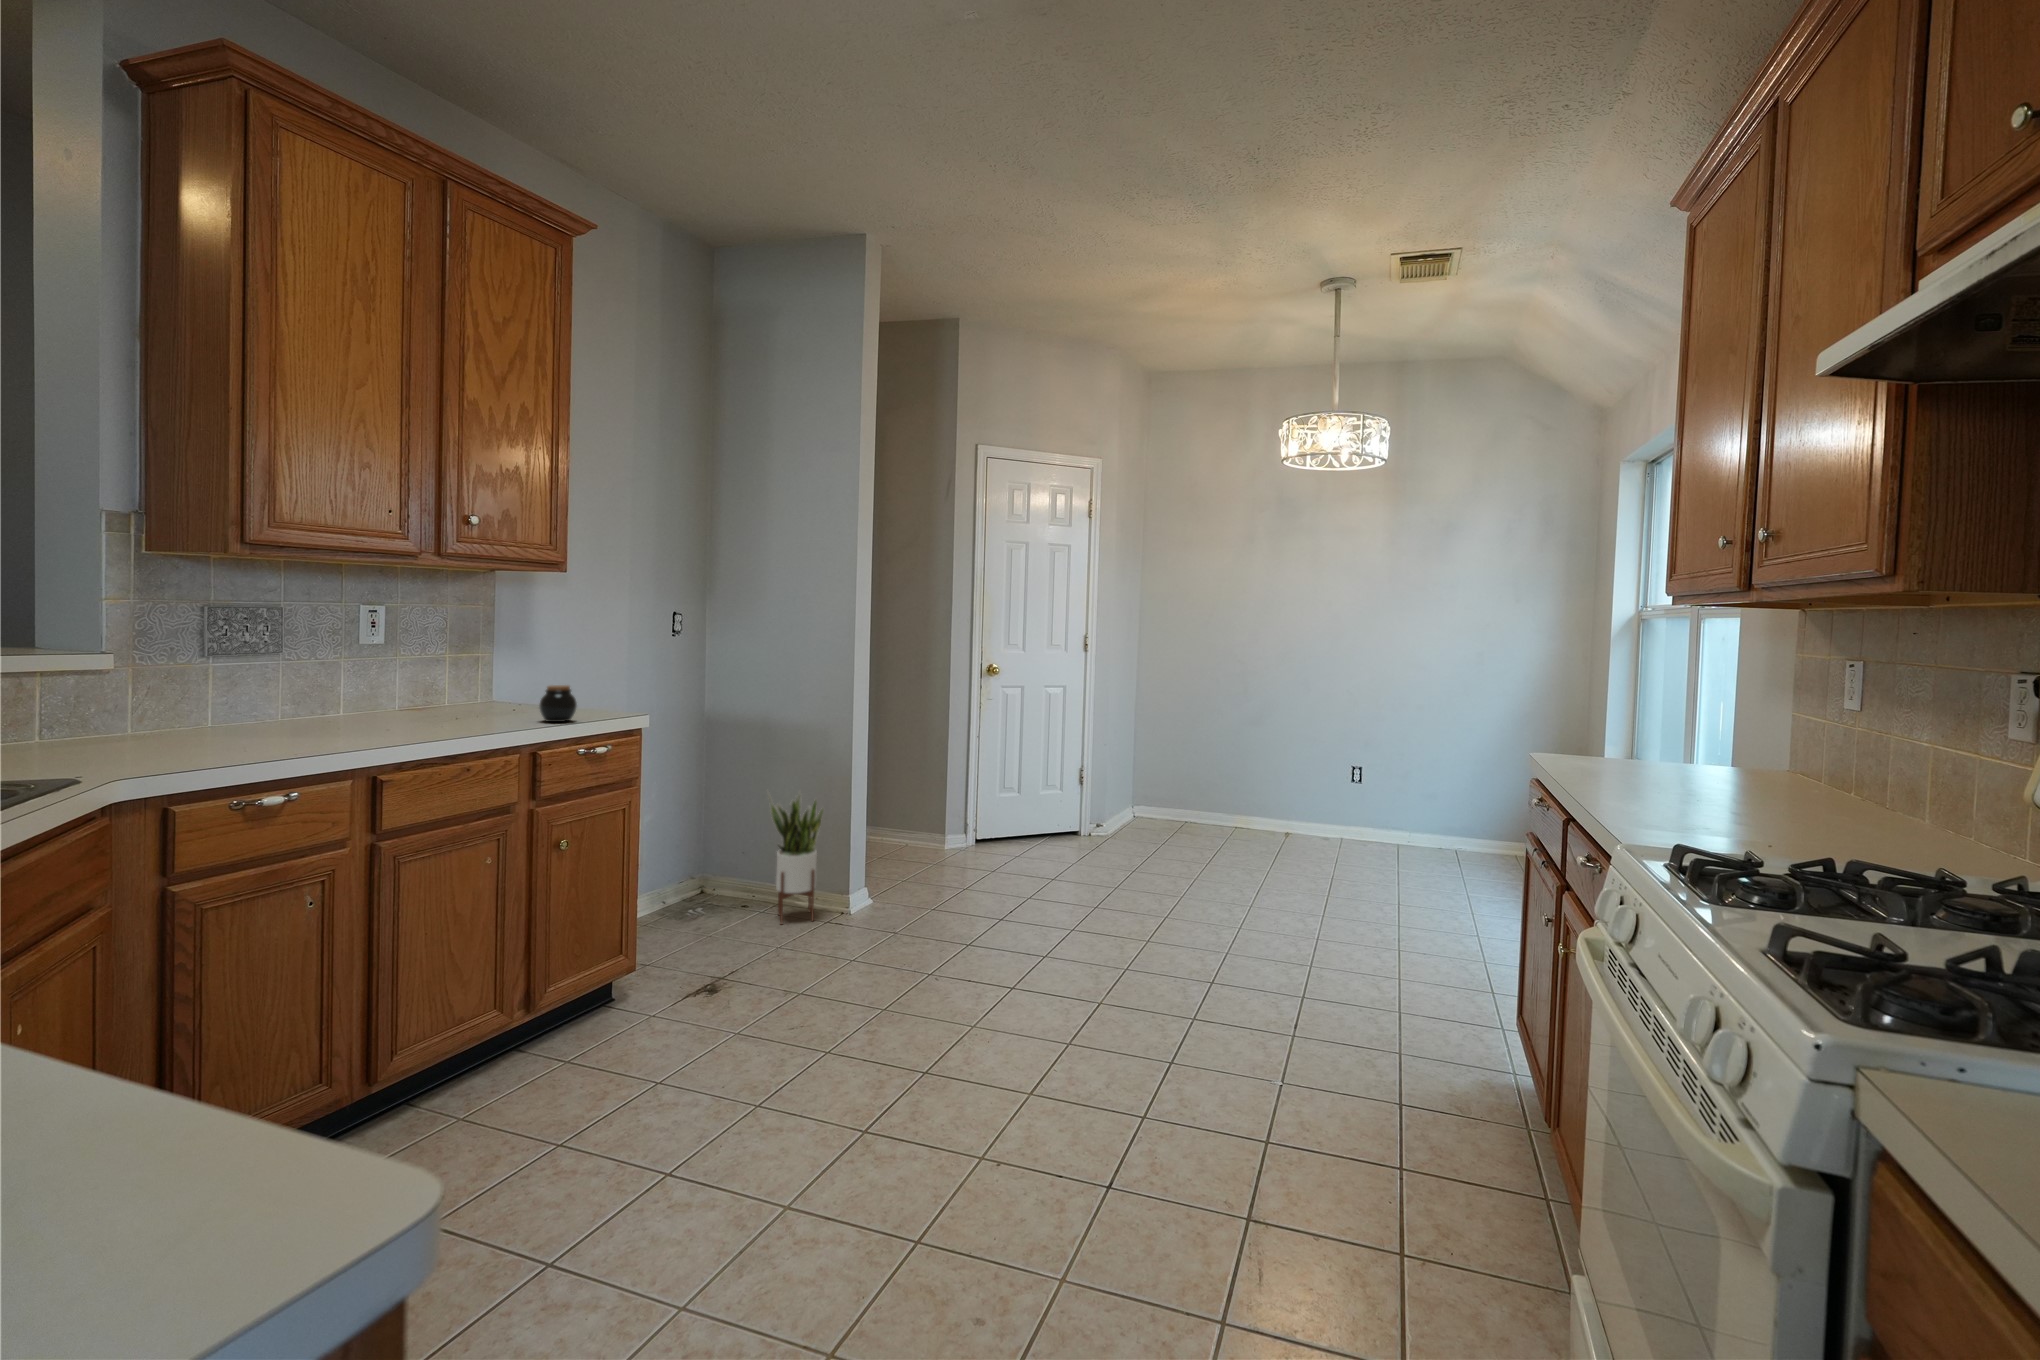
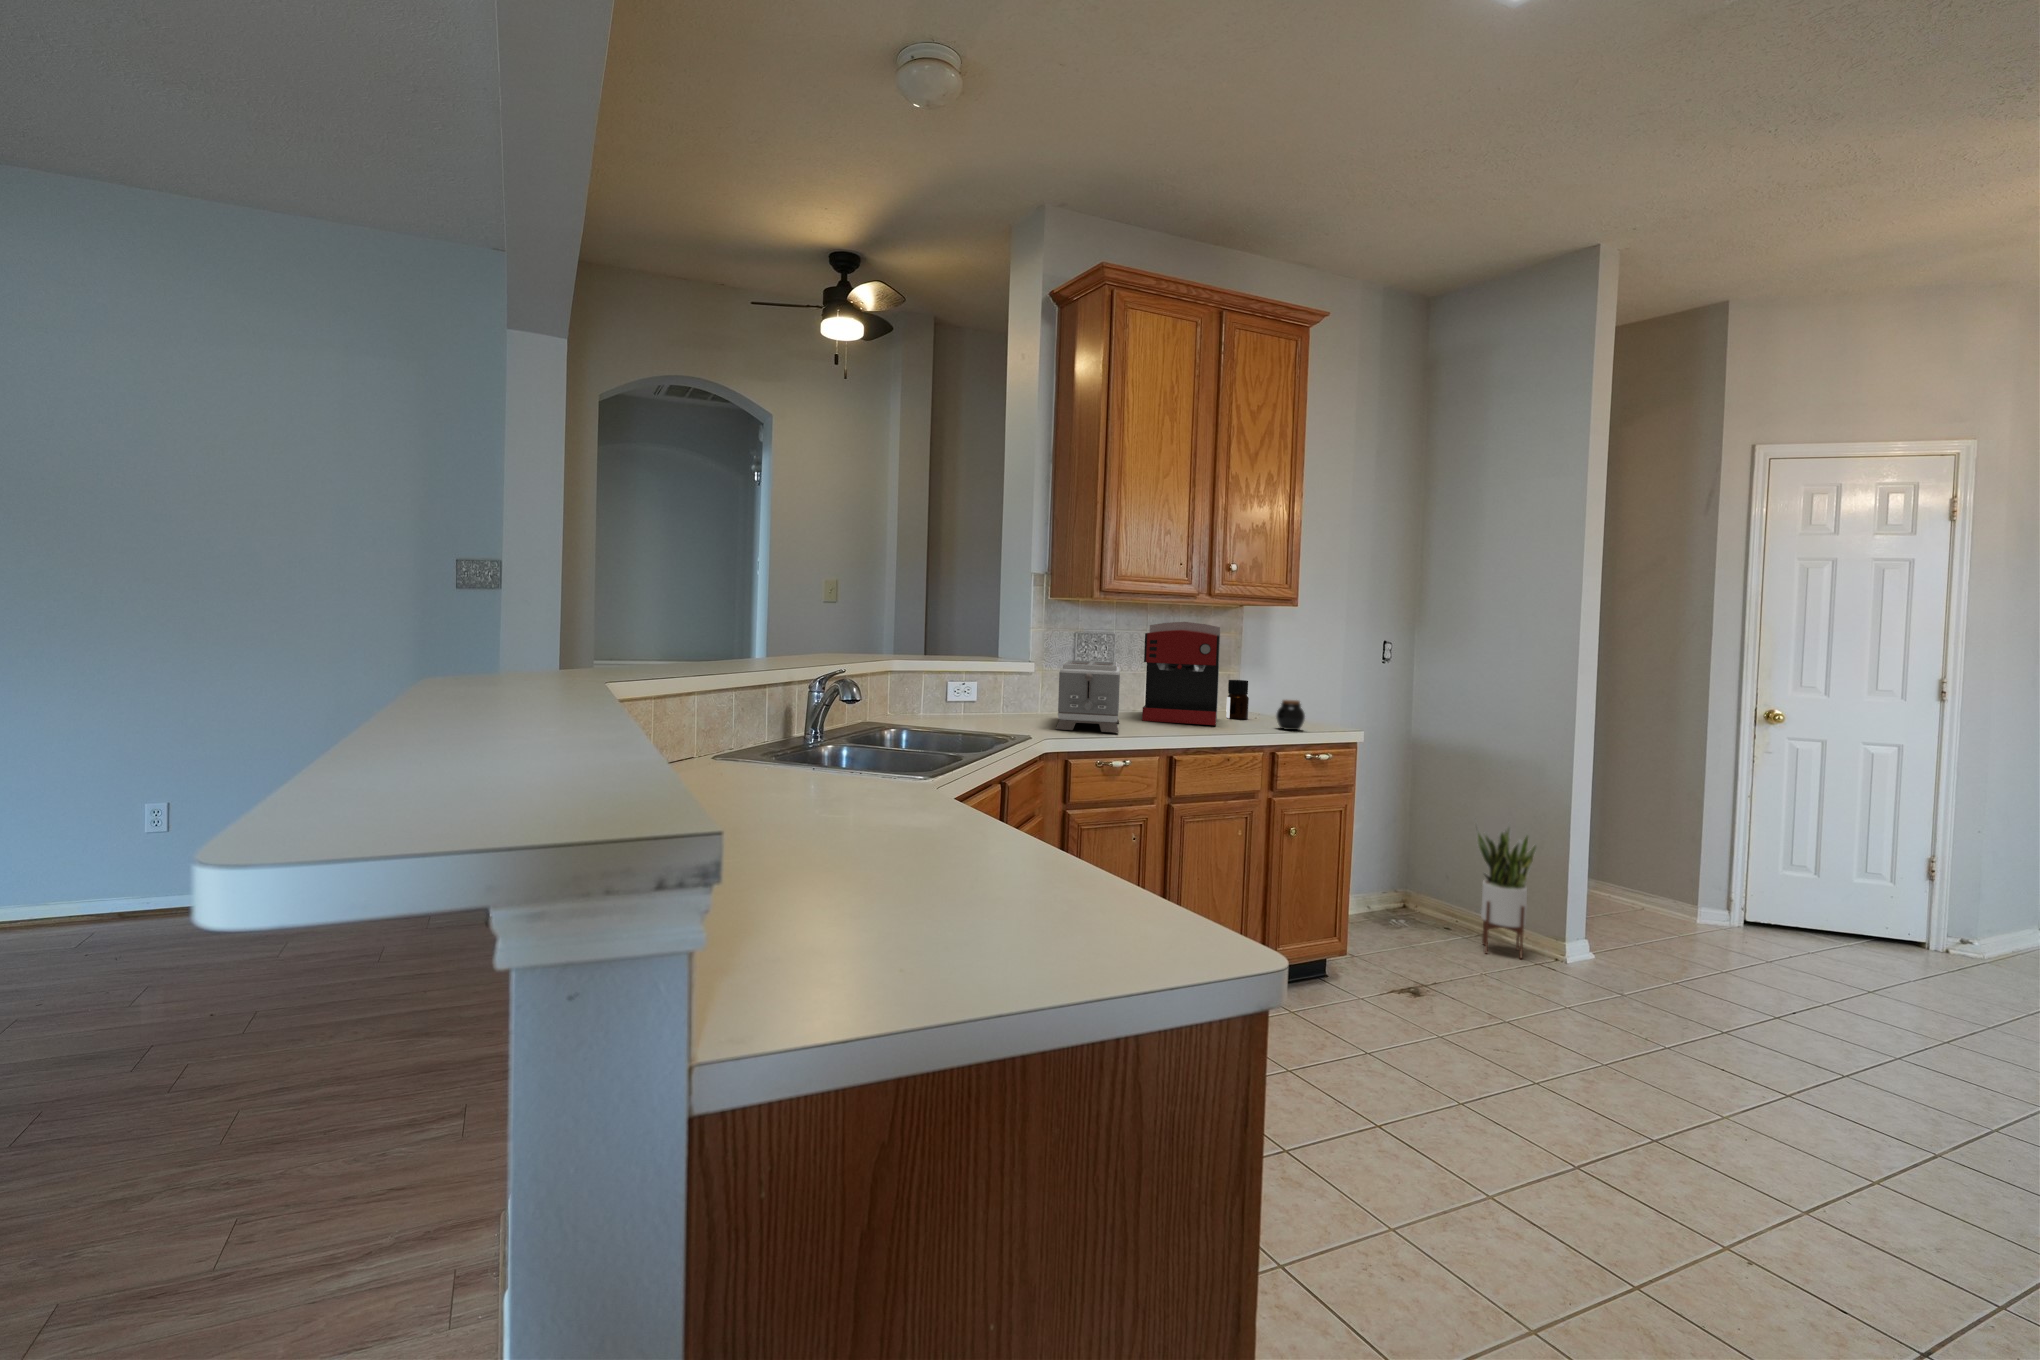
coffee maker: none [330,590,458,729] -> present [1142,622,1220,725]
toaster: none [145,649,286,760] -> present [1056,660,1120,733]
bottle: none [472,664,503,714] -> present [1226,680,1249,719]

